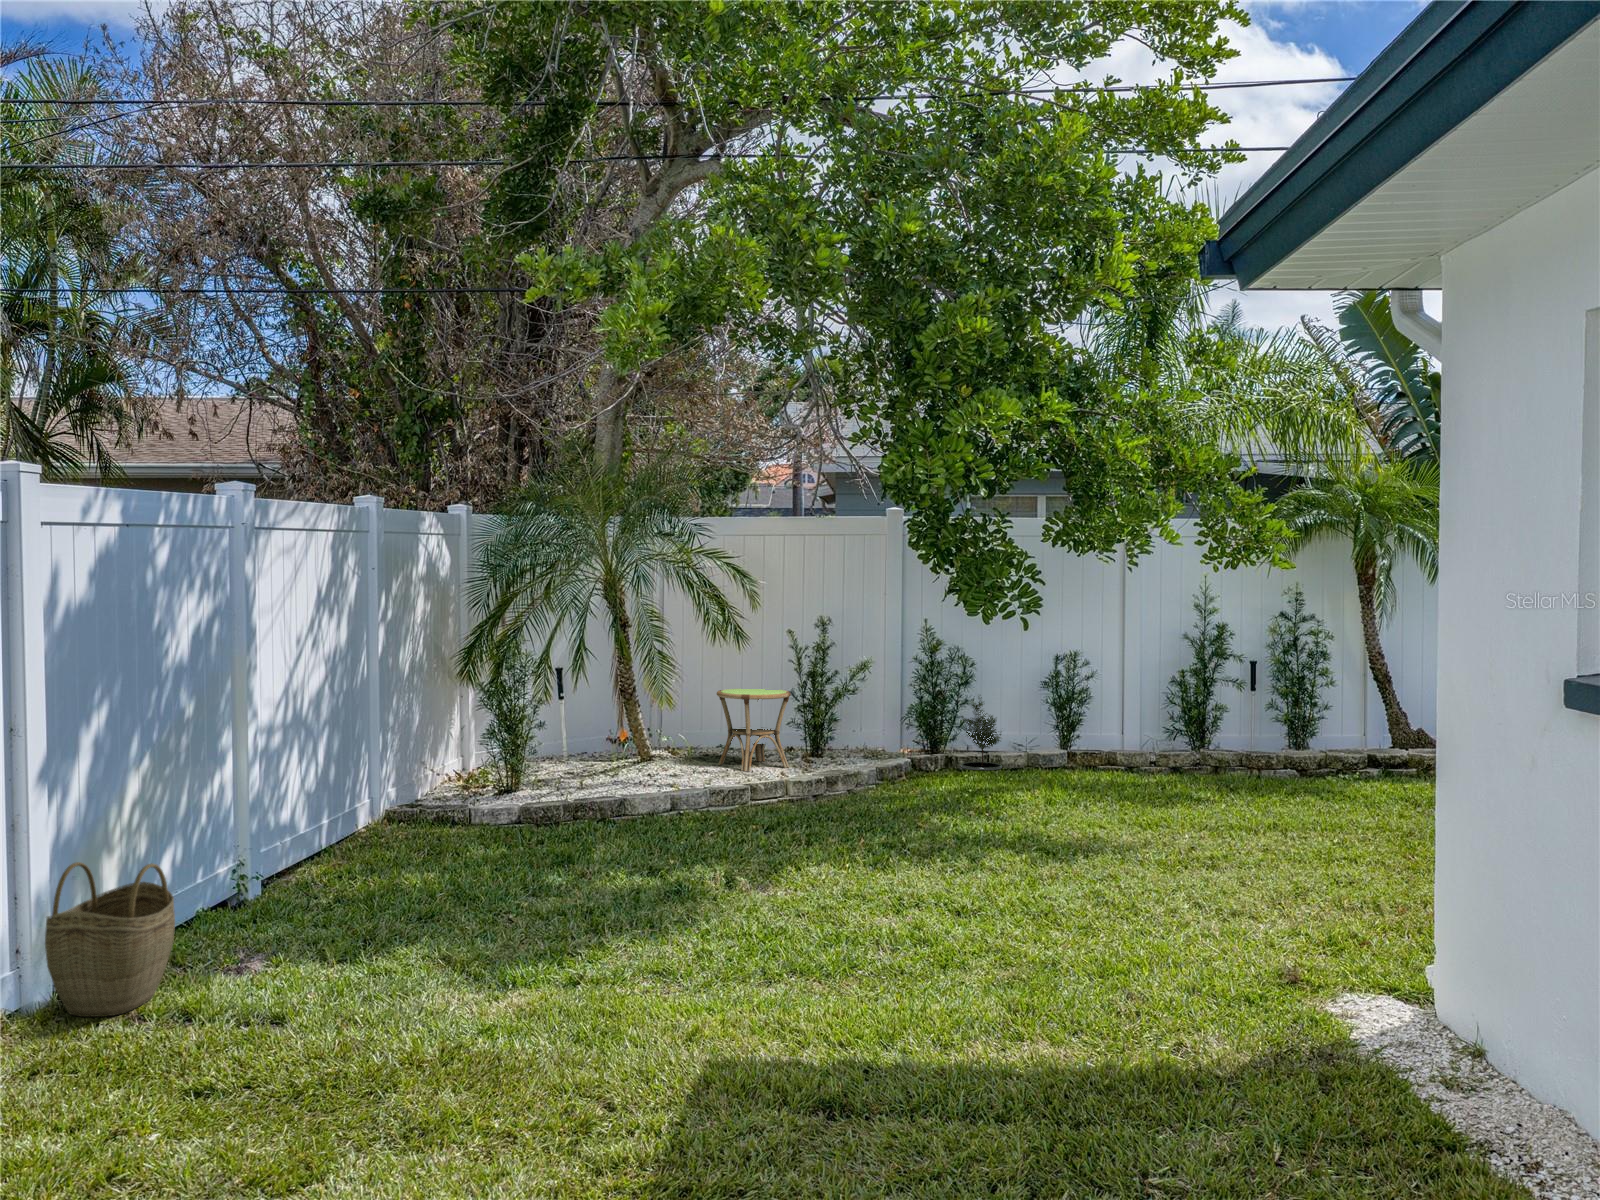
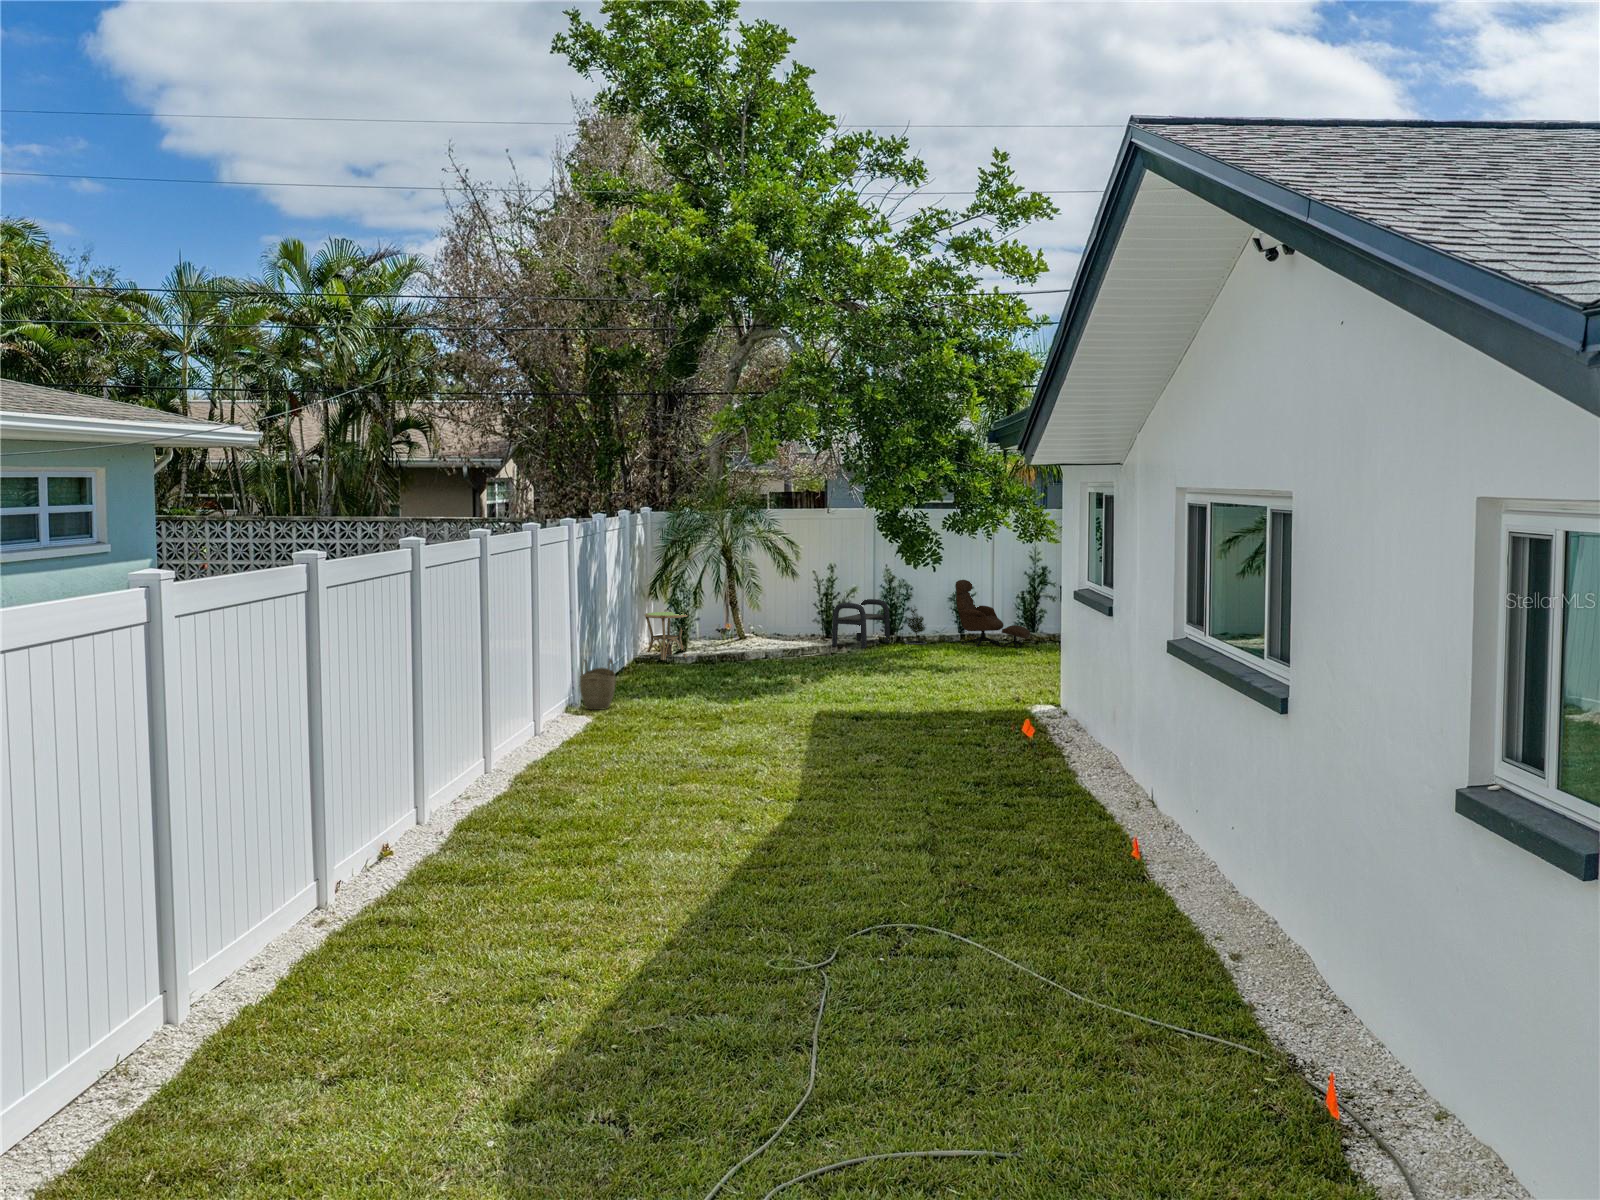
lounge chair: none [1059,648,1202,781] -> present [956,580,1030,648]
bench: none [821,683,932,779] -> present [832,599,890,648]
side table: present [717,689,791,771] -> present [644,612,688,660]

